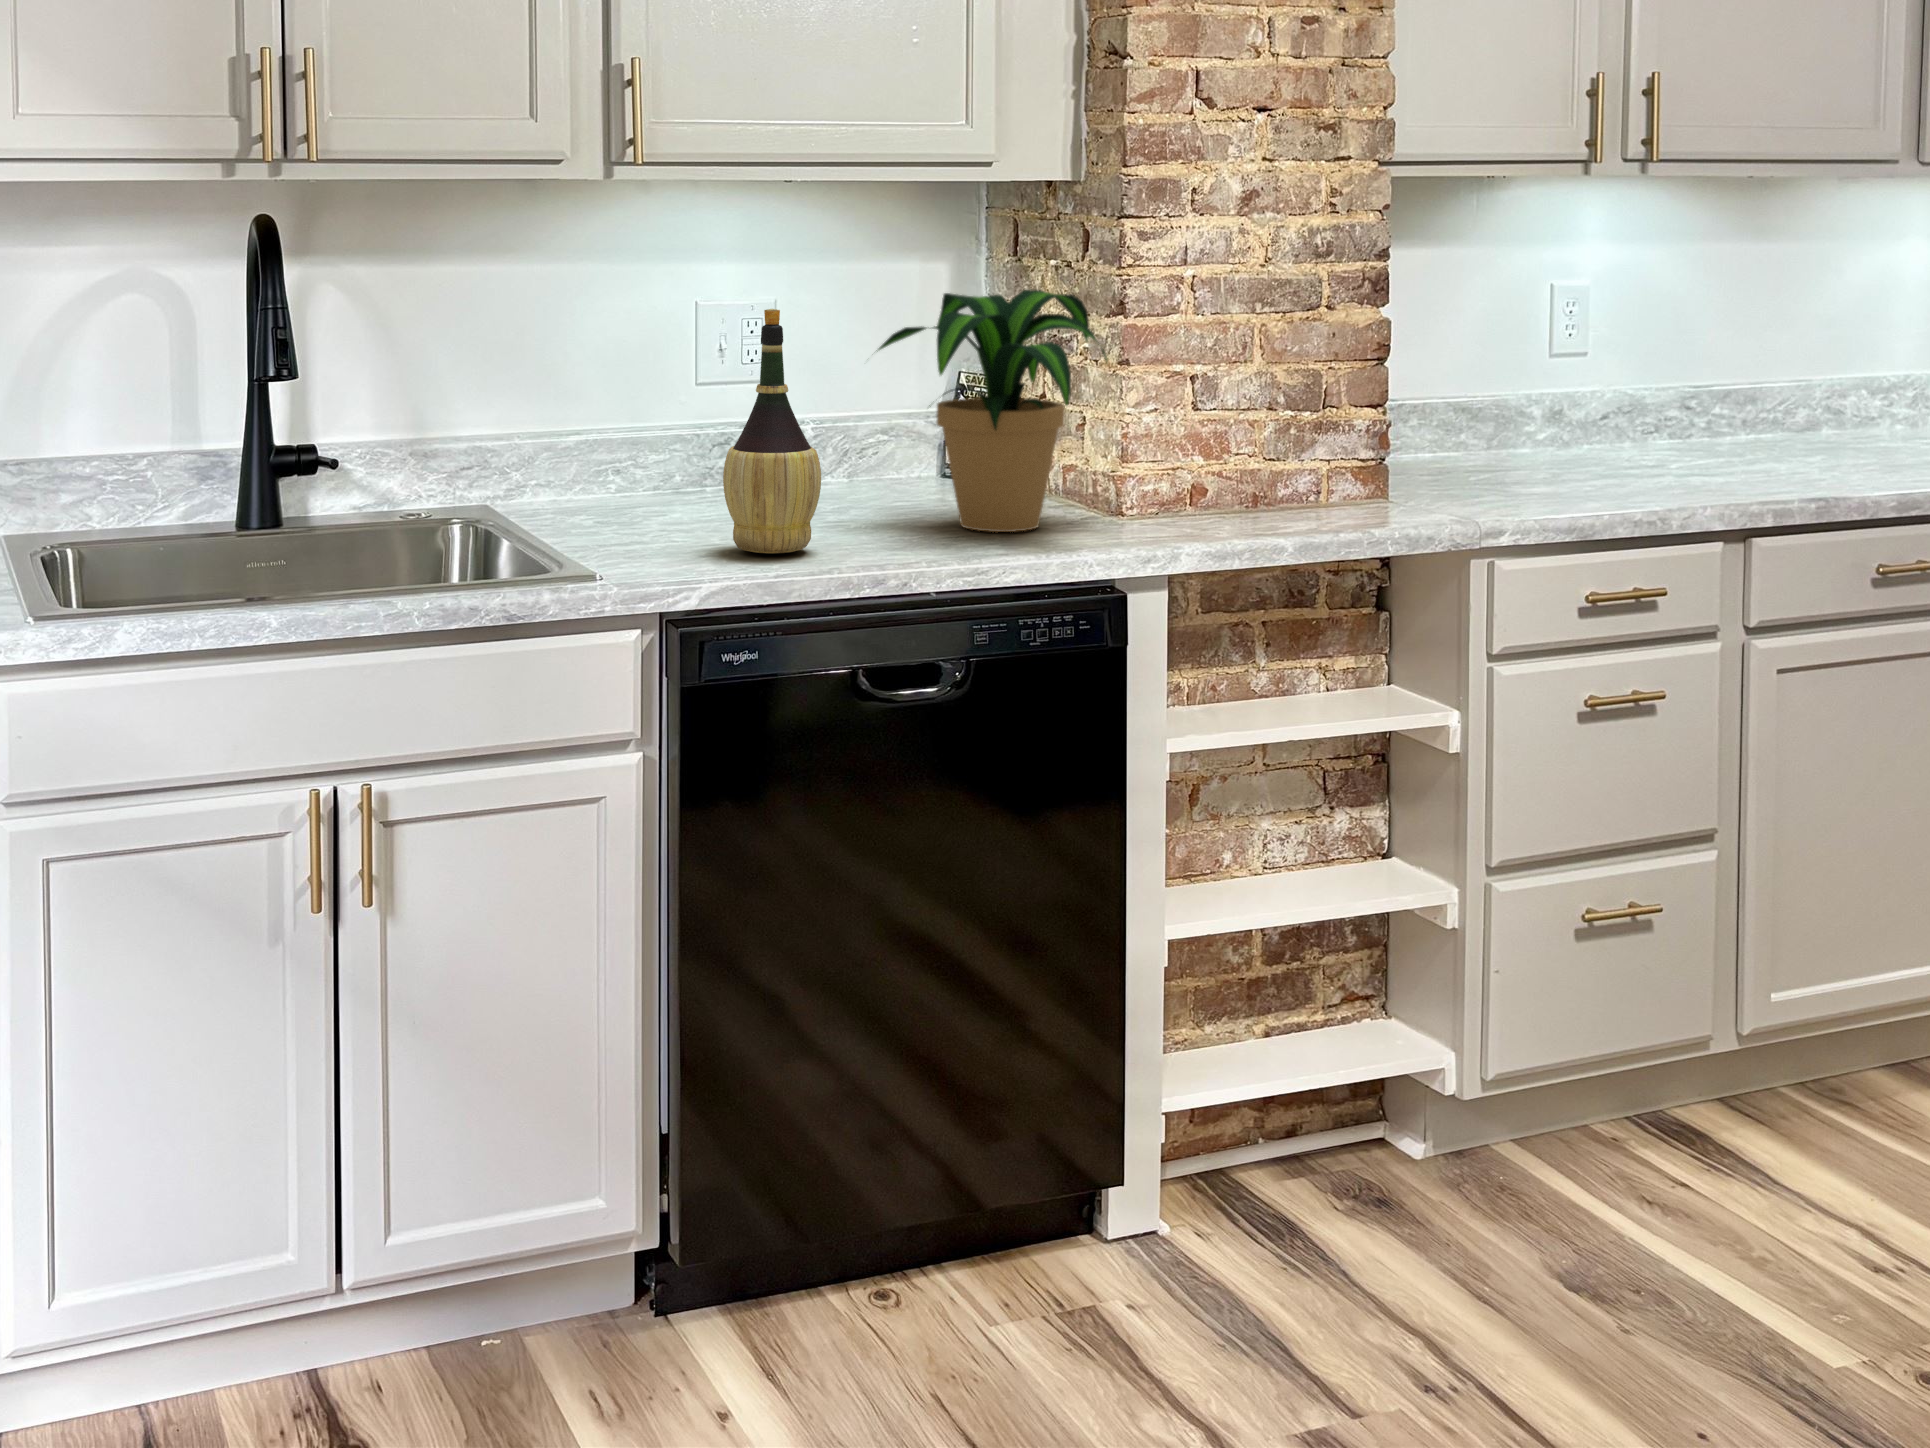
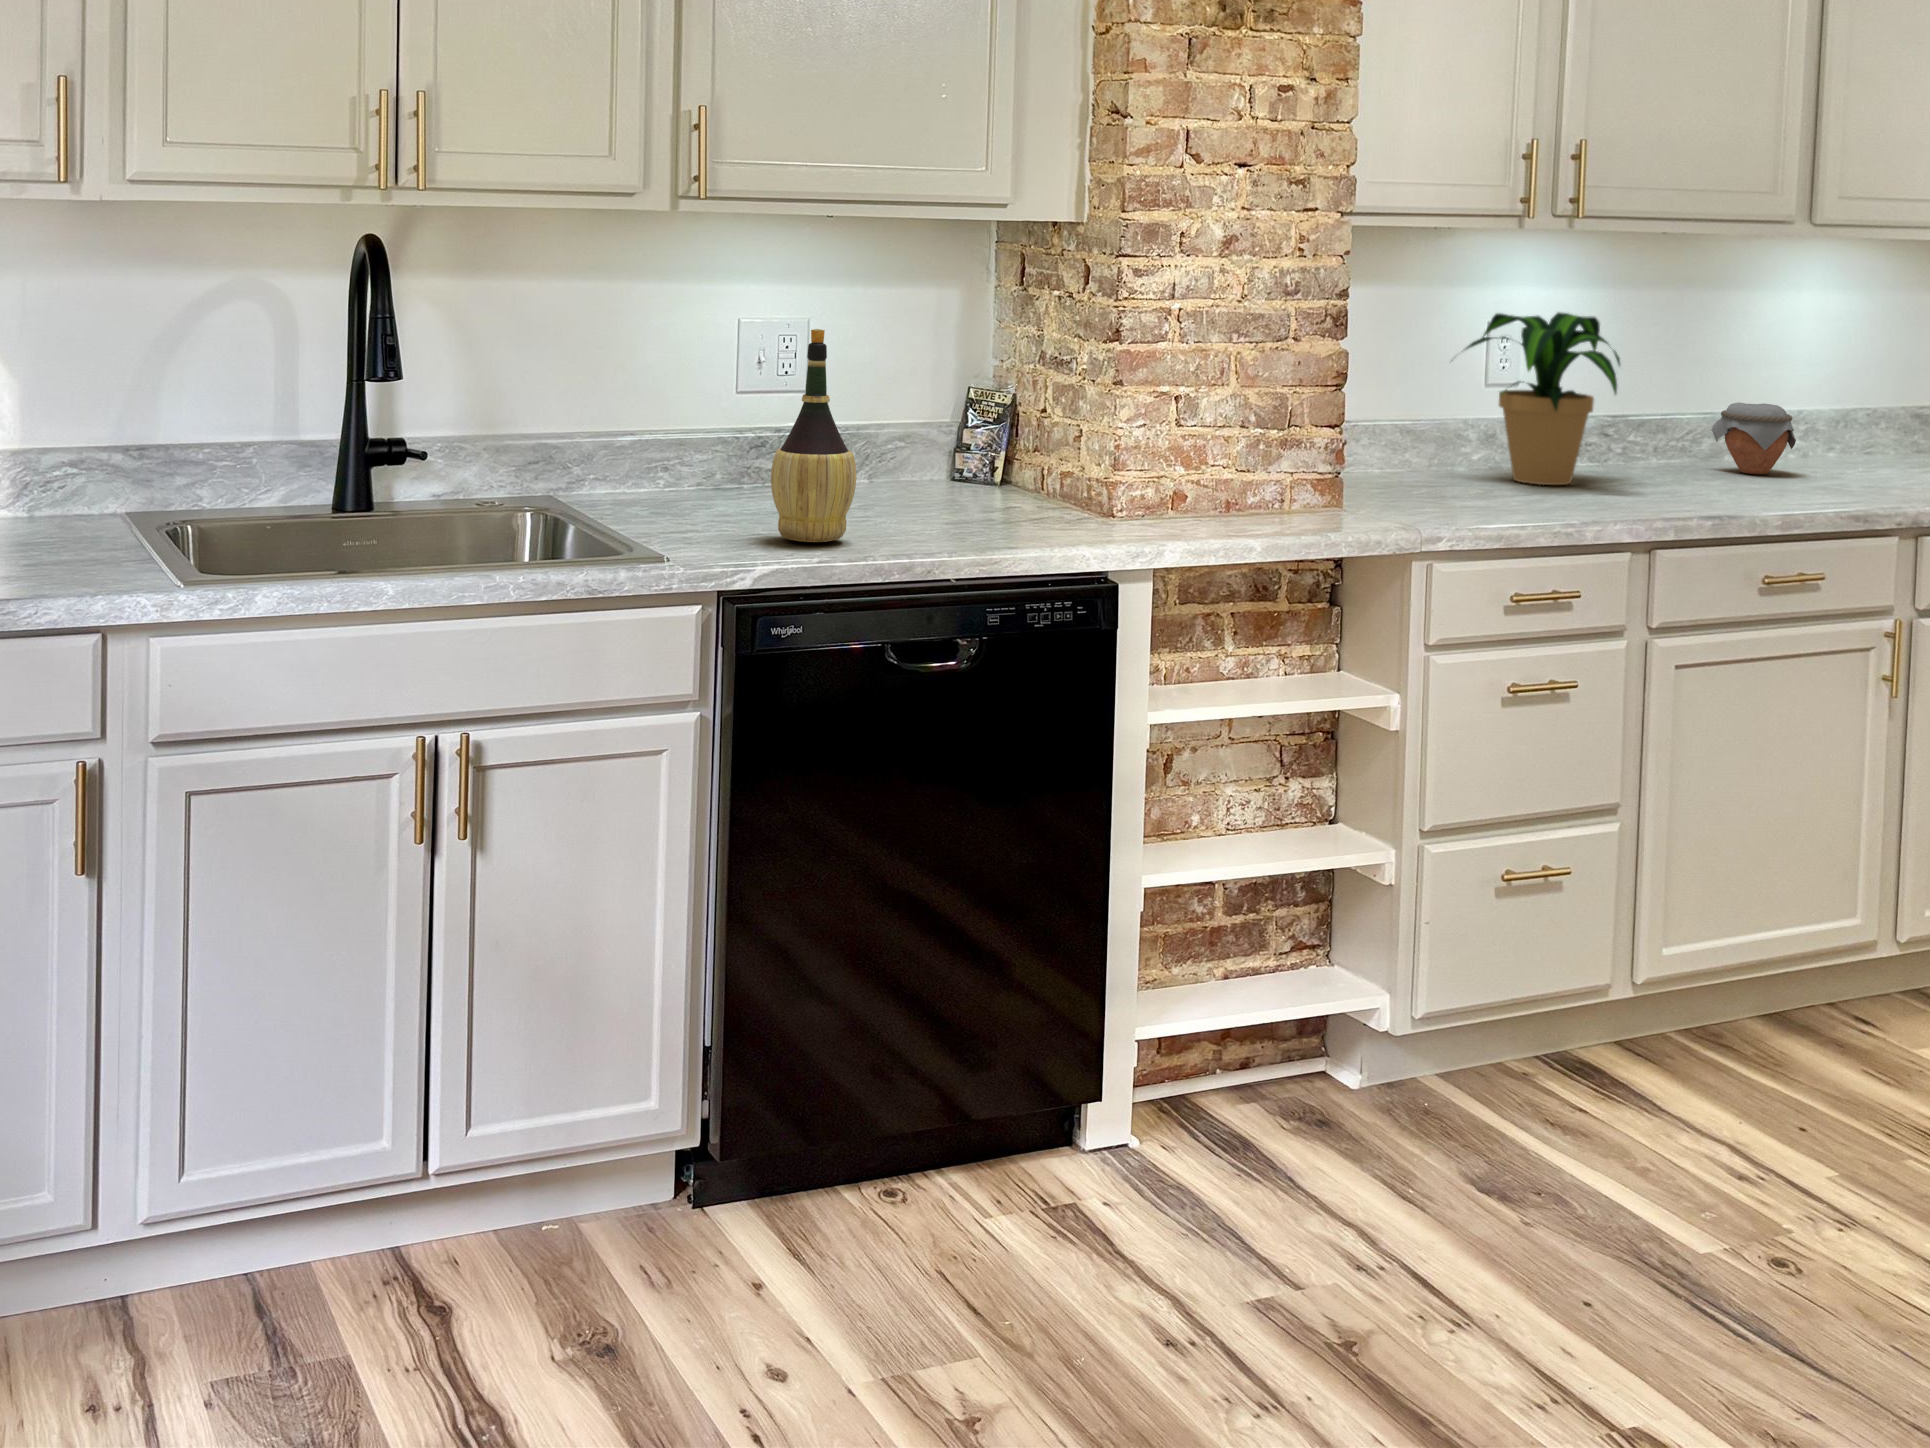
potted plant: present [878,289,1107,532] -> present [1451,312,1621,485]
jar: none [1807,366,1906,447] -> present [1711,403,1796,474]

